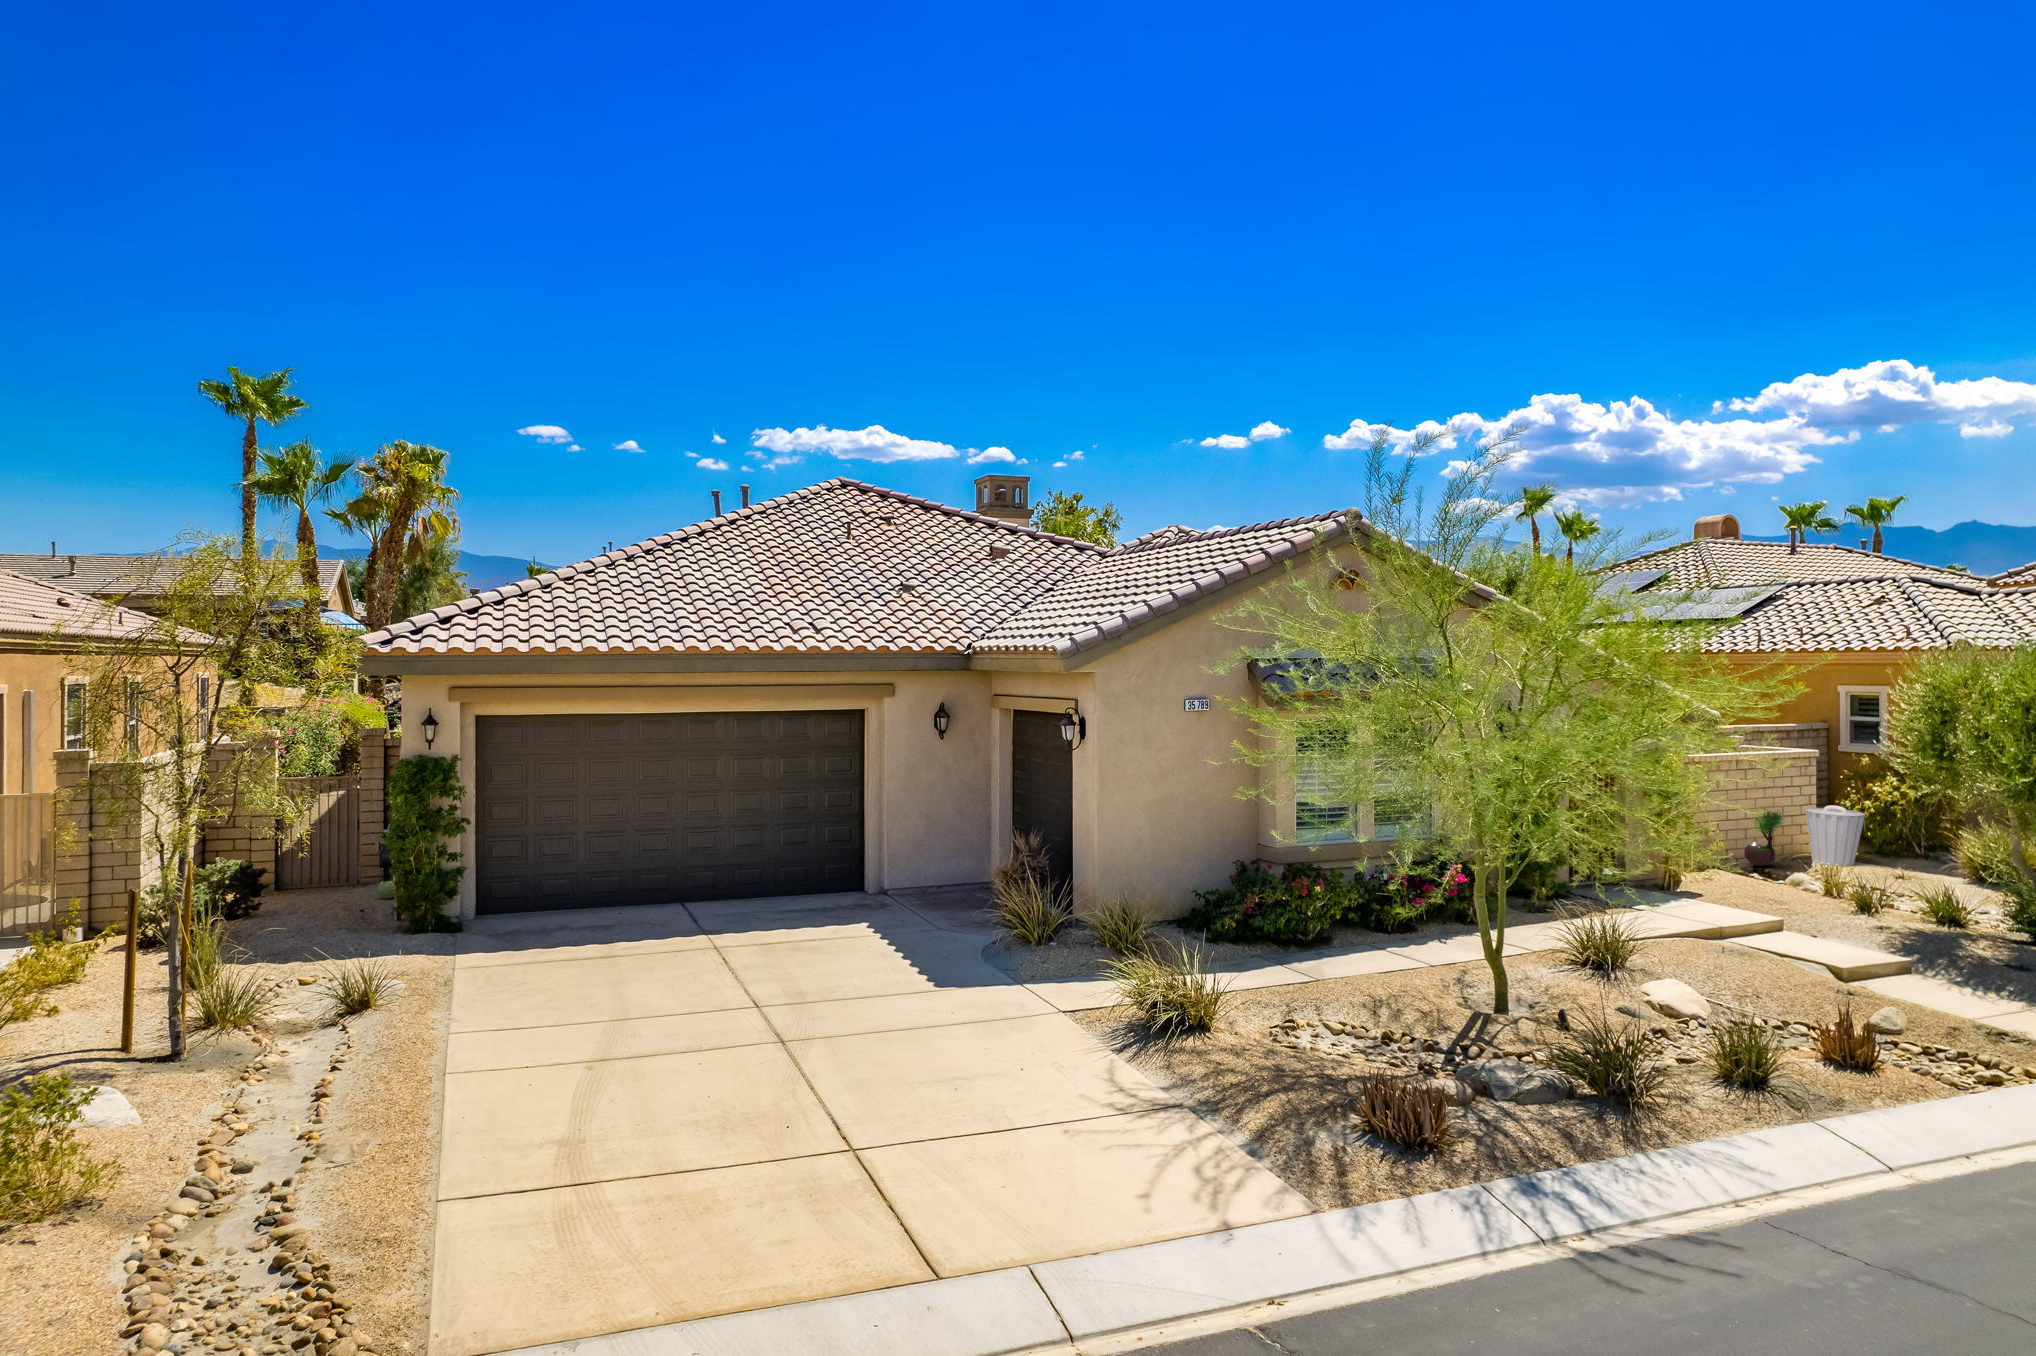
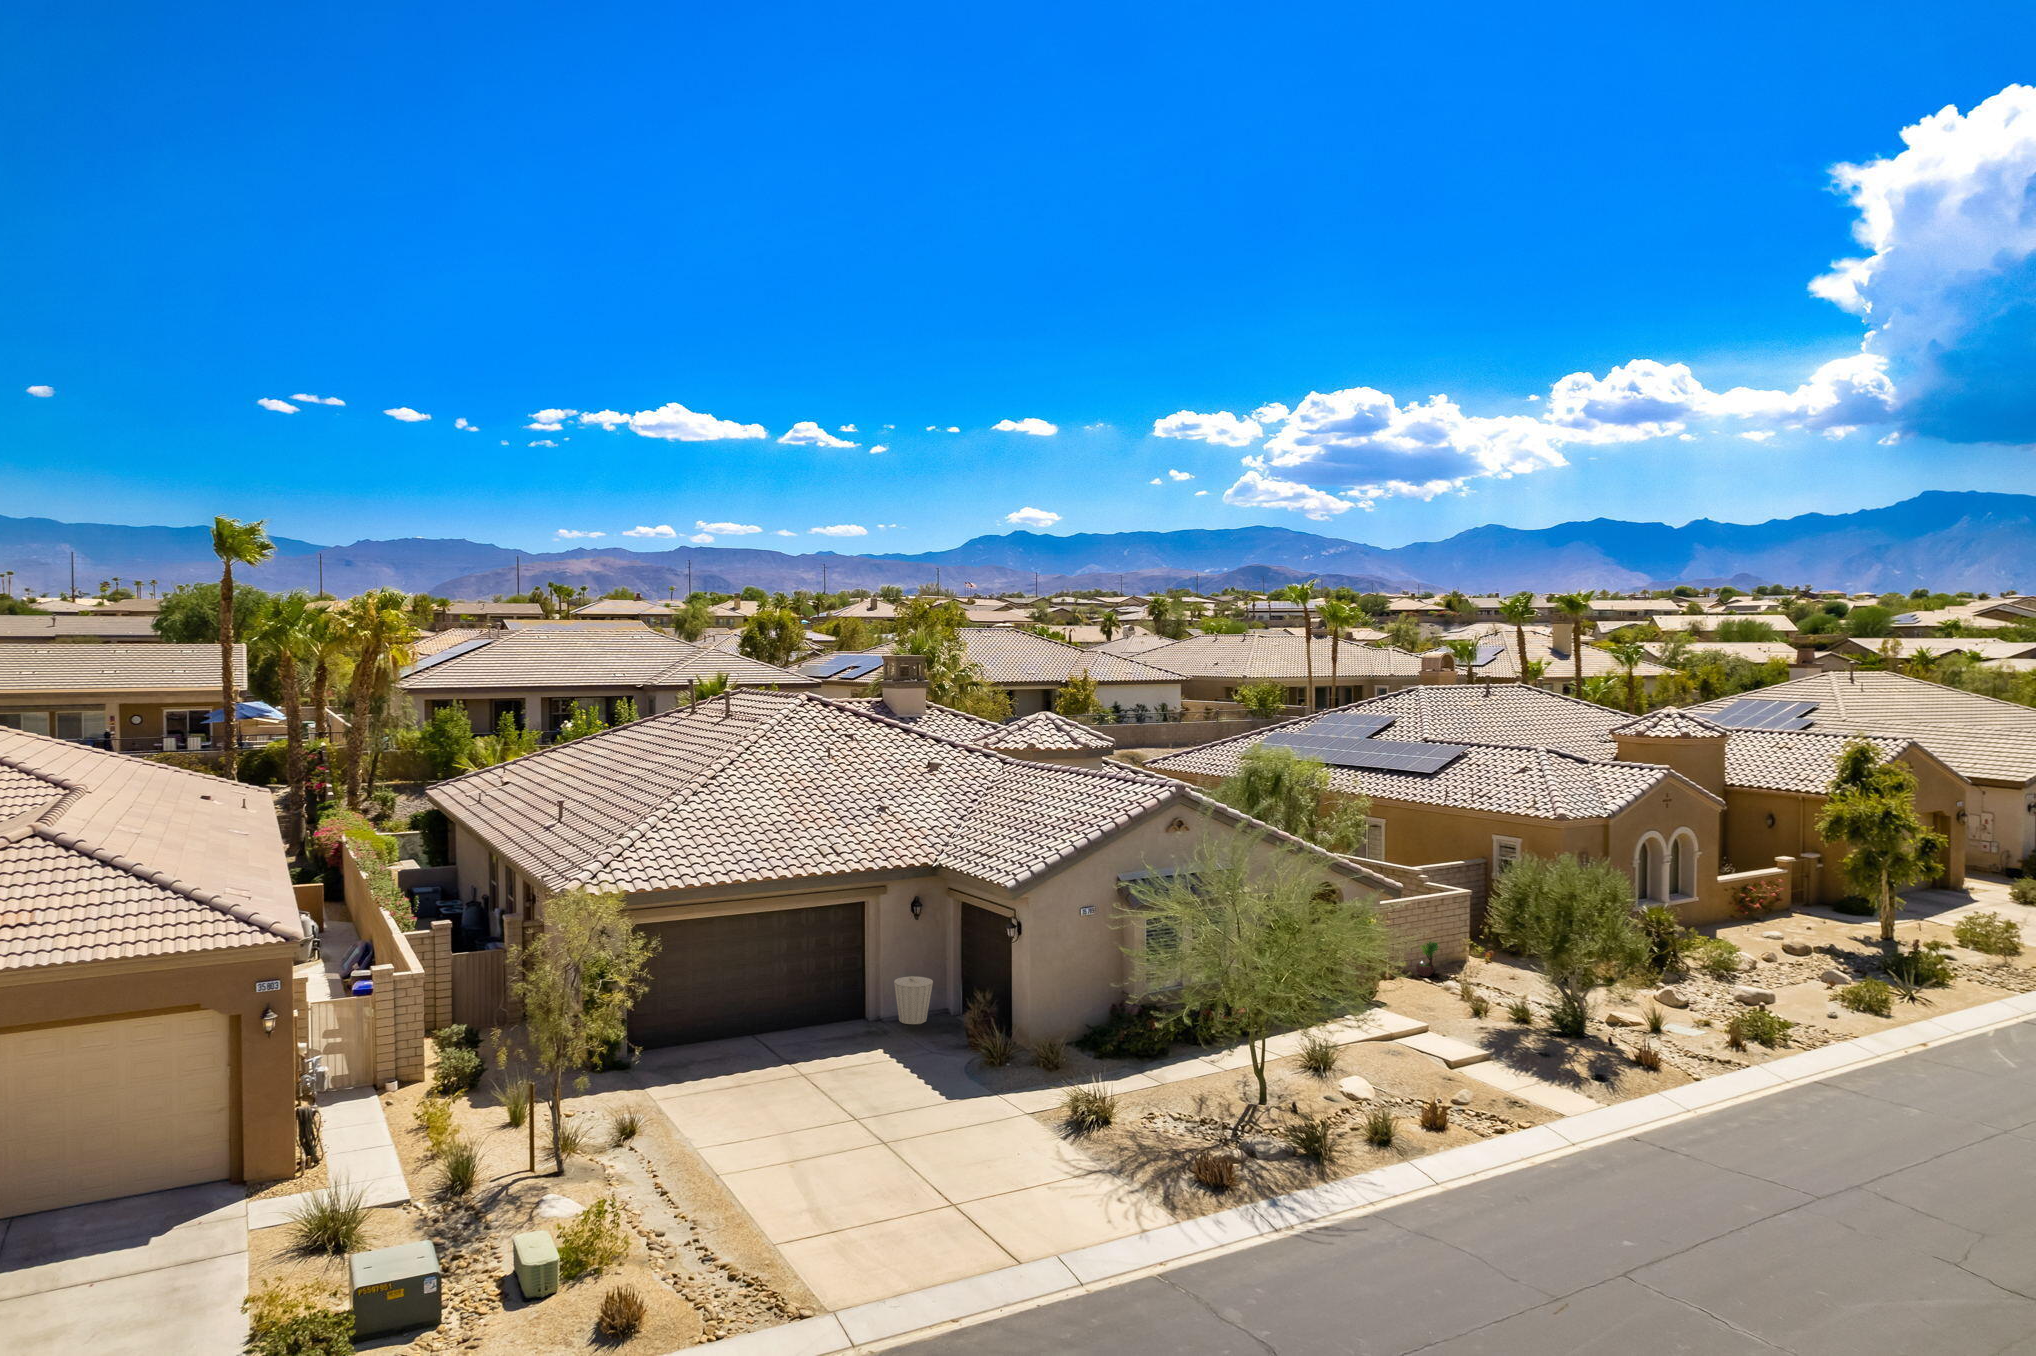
trash can: present [1806,805,1865,866] -> present [894,976,933,1024]

